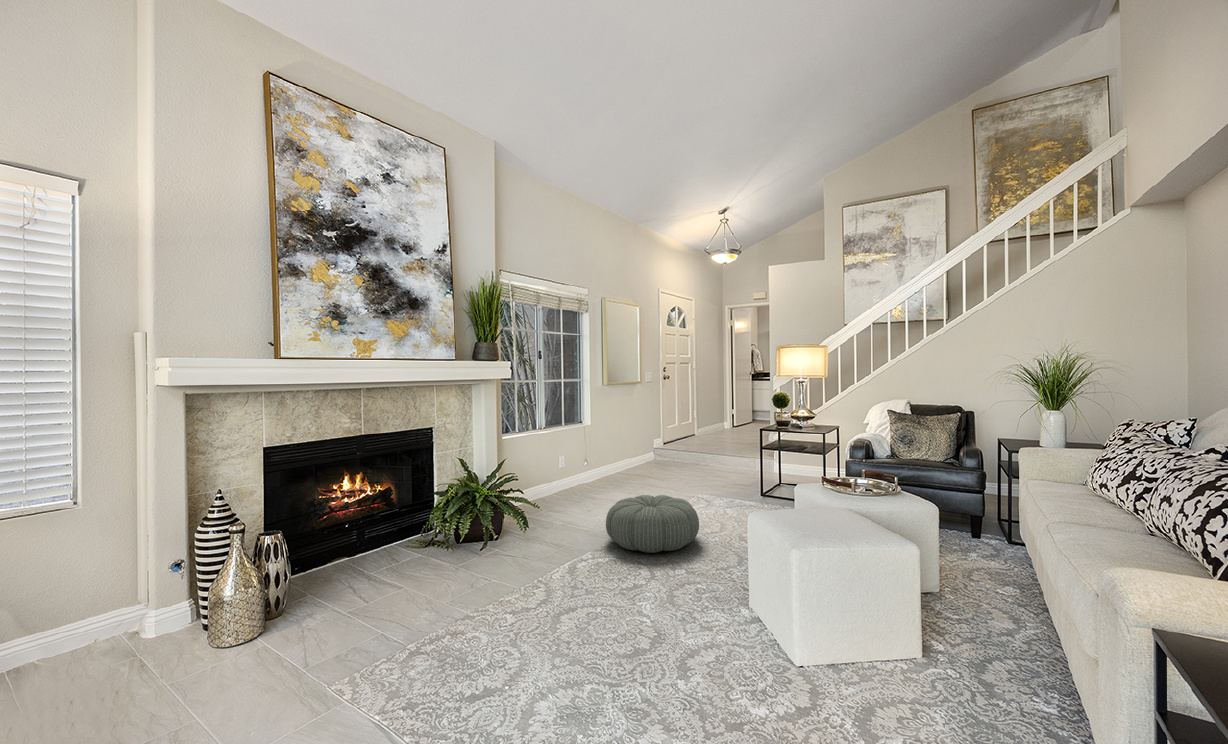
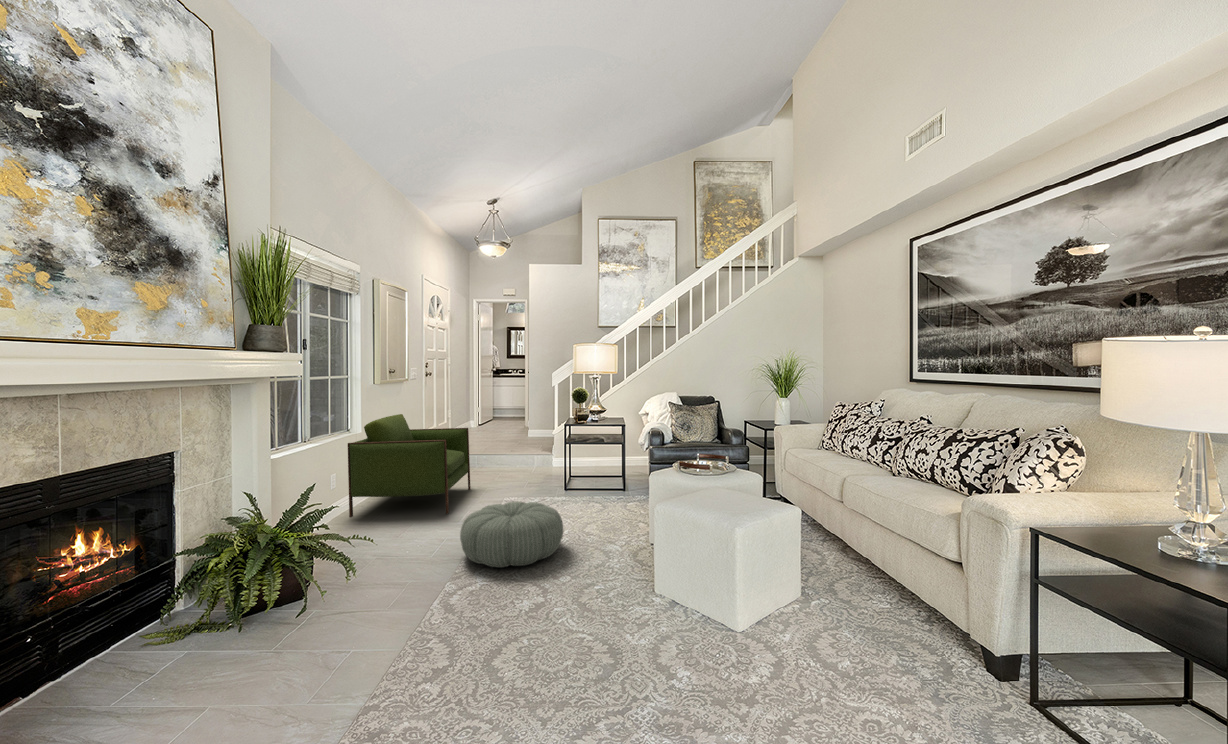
armchair: none [569,411,676,500] -> present [348,414,471,517]

